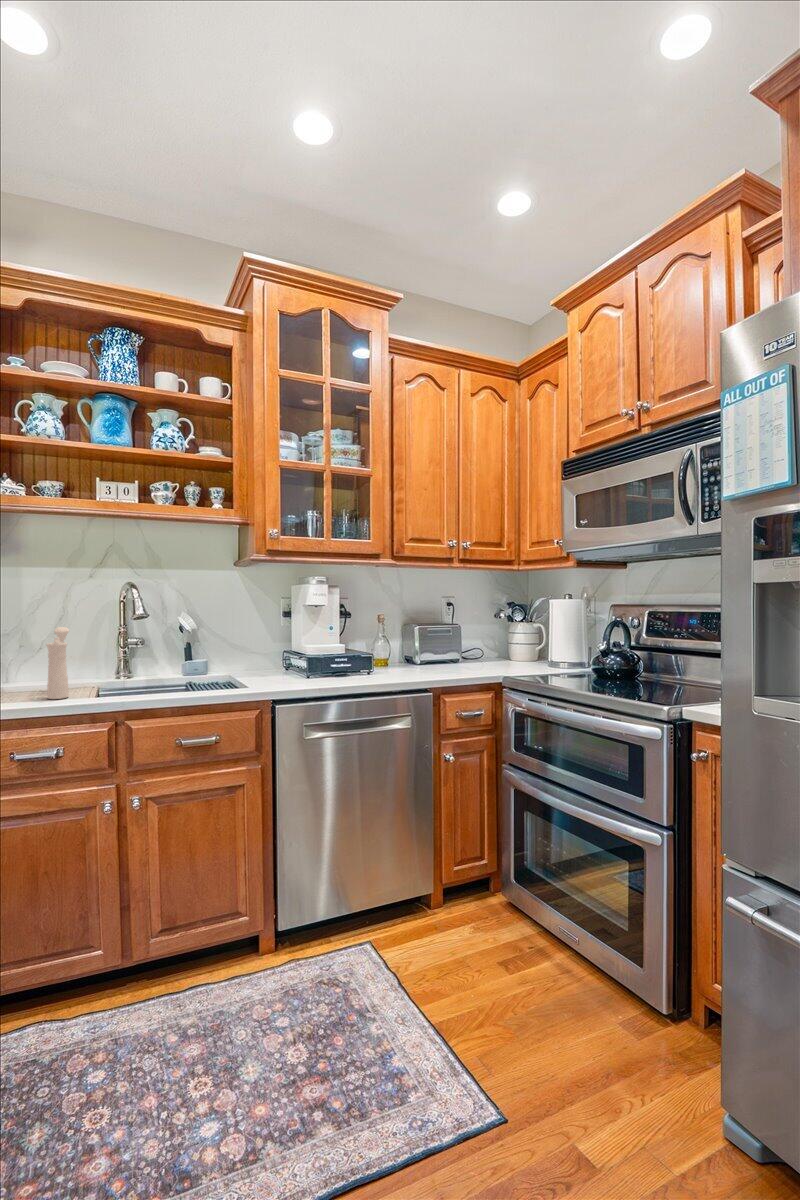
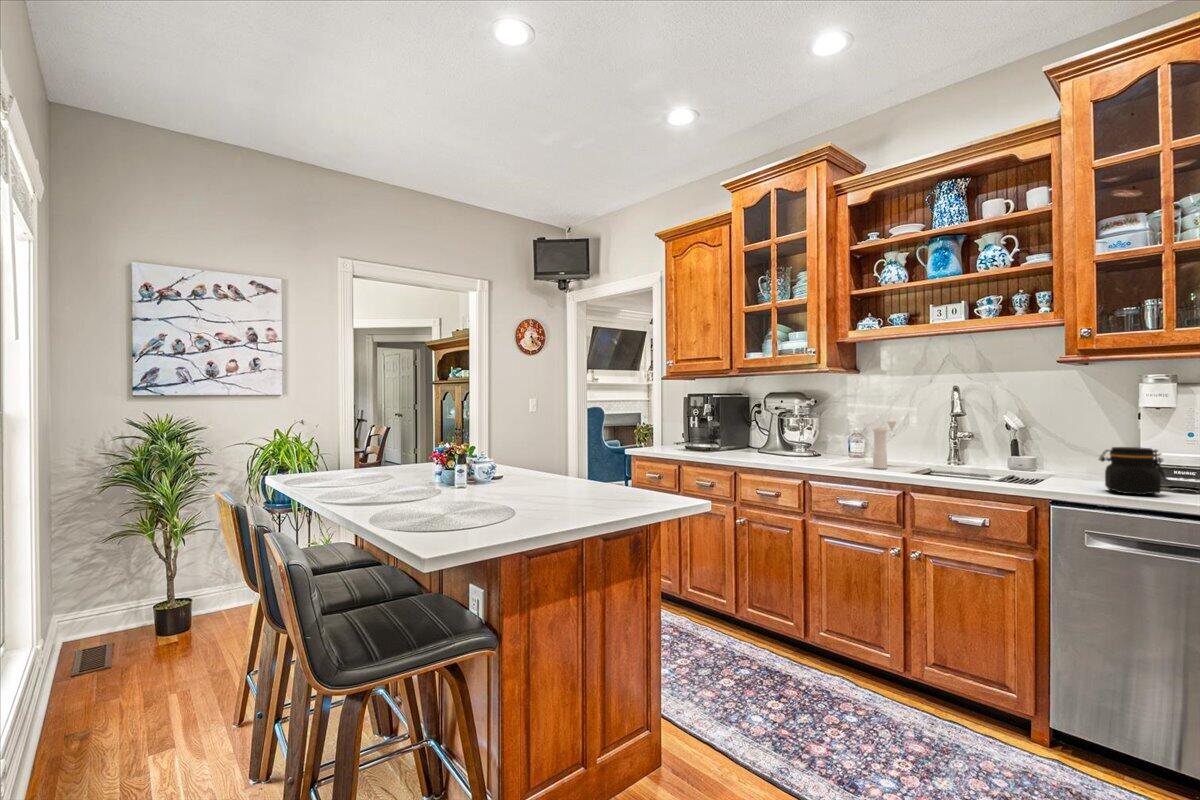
jar: none [301,642,344,685] -> present [1099,447,1165,495]

